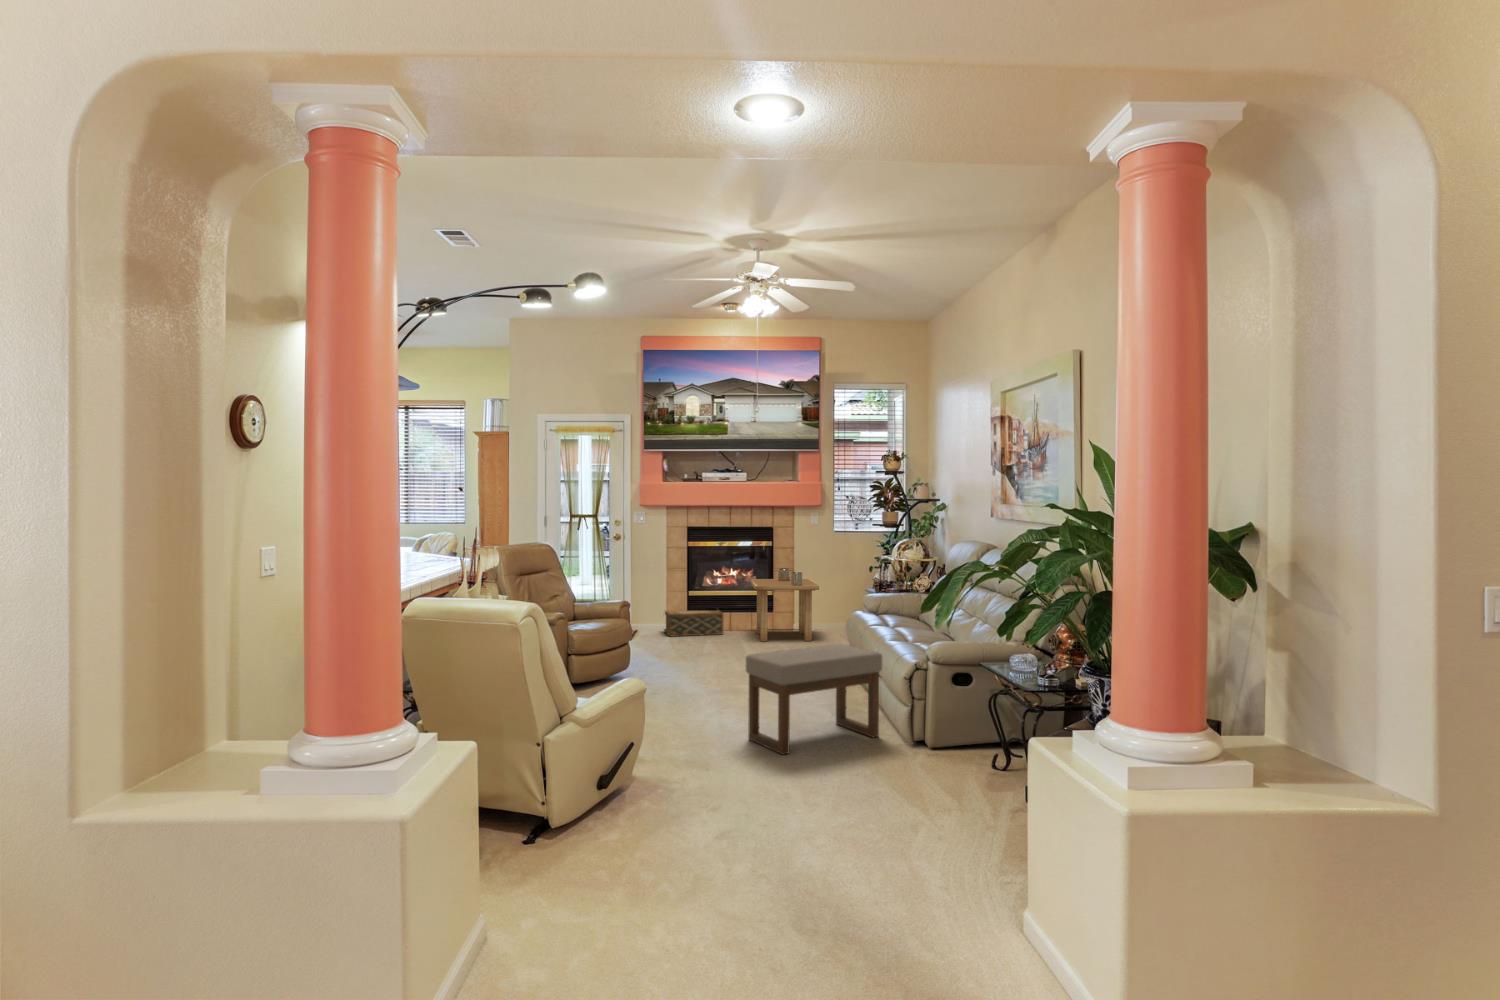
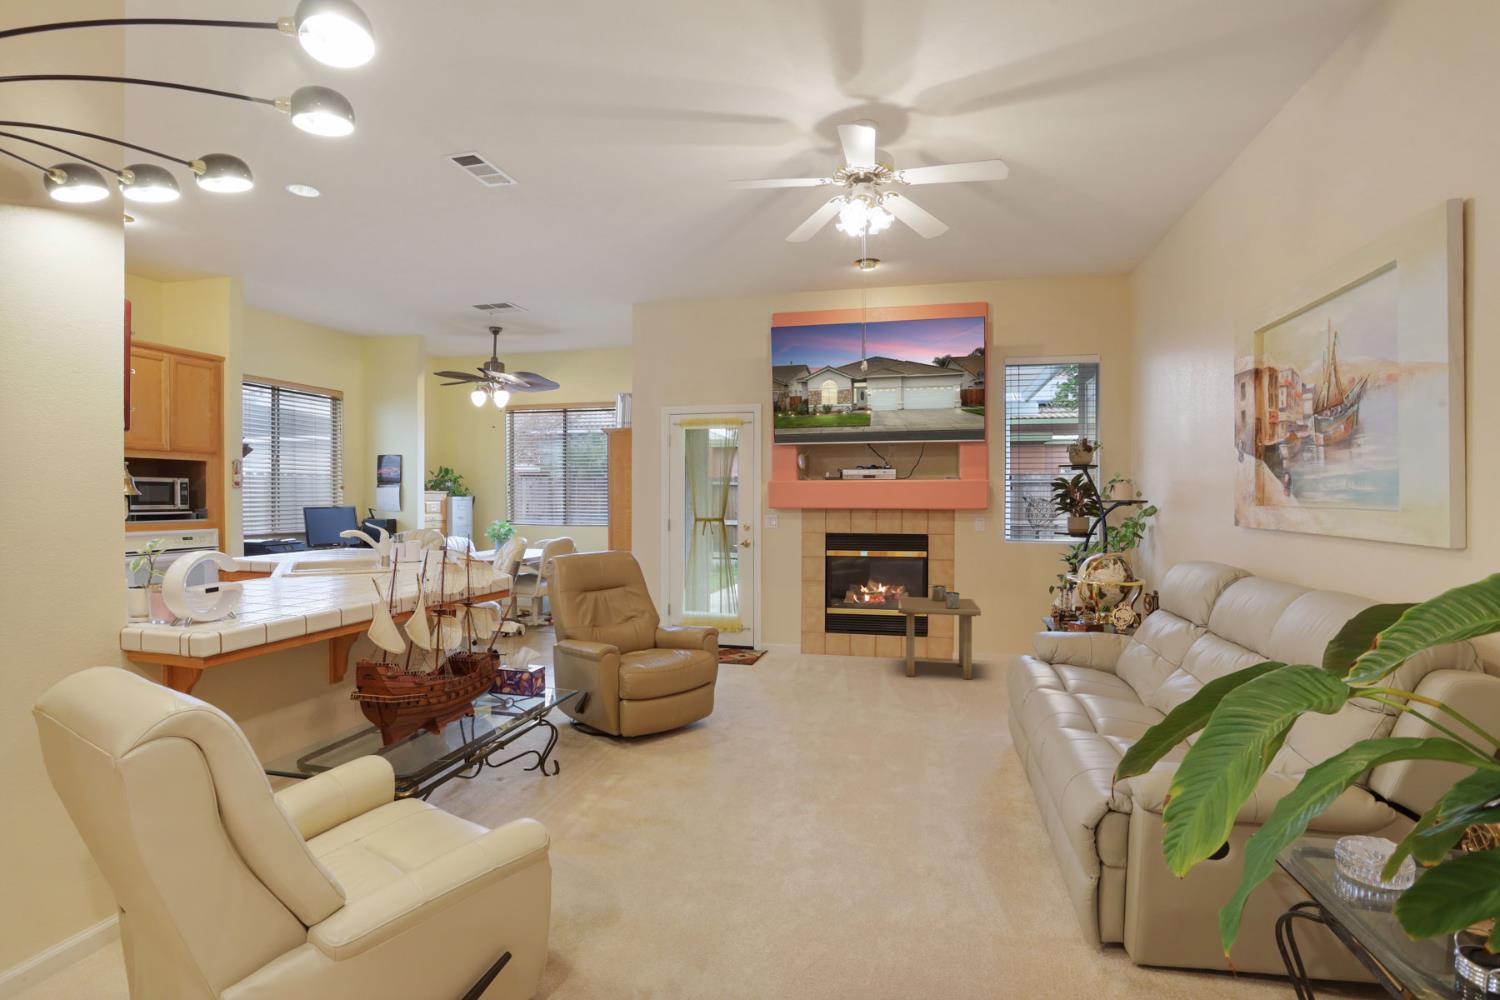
woven basket: present [664,610,723,637] -> none [798,629,865,662]
ottoman: present [746,644,882,754] -> none [805,731,1041,941]

